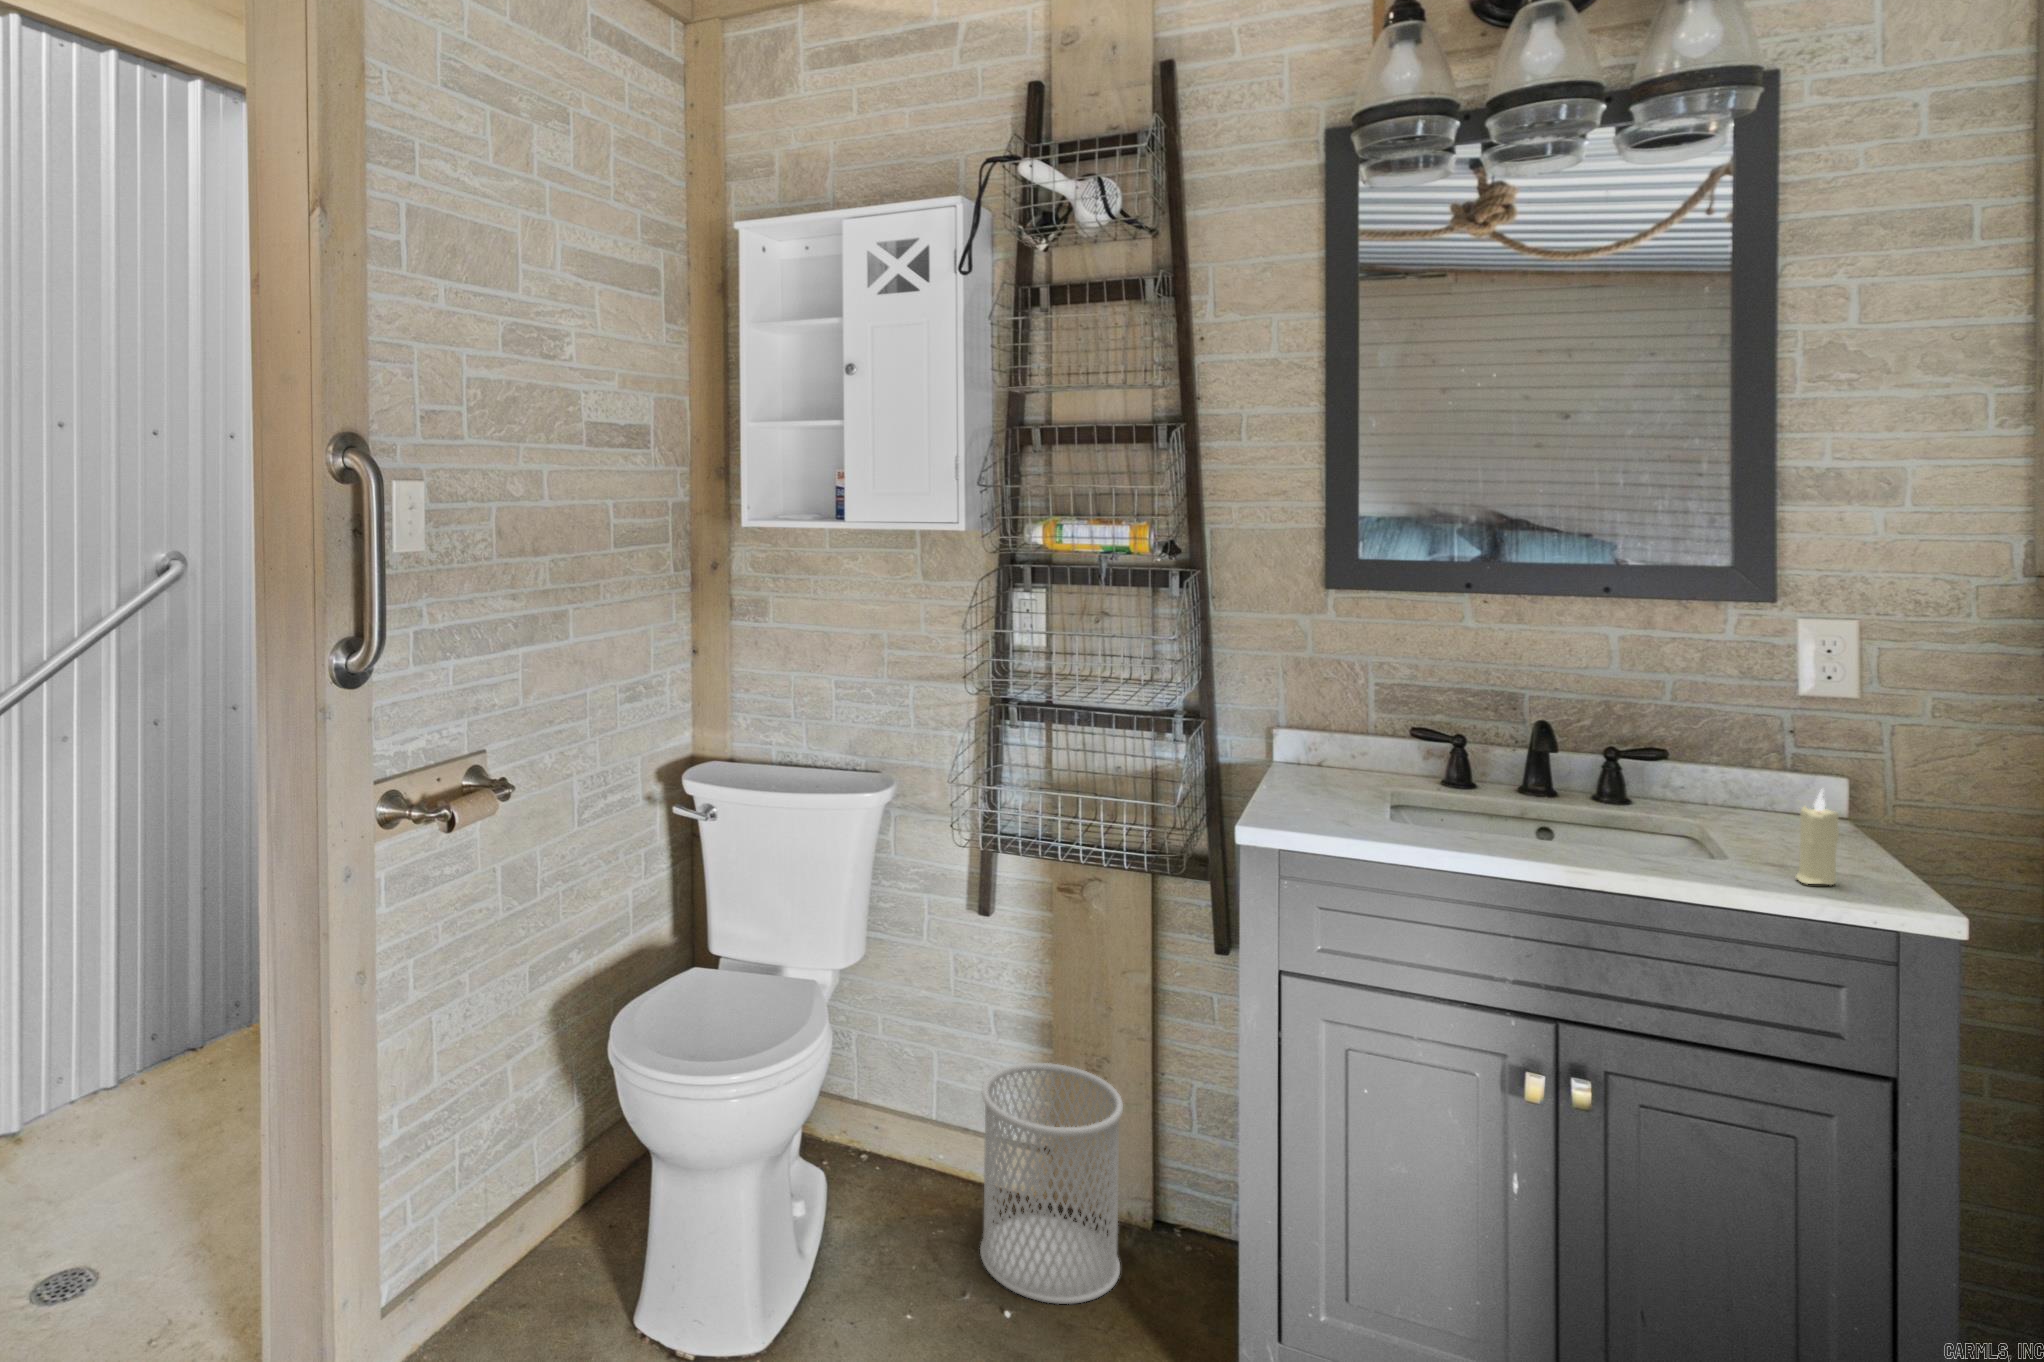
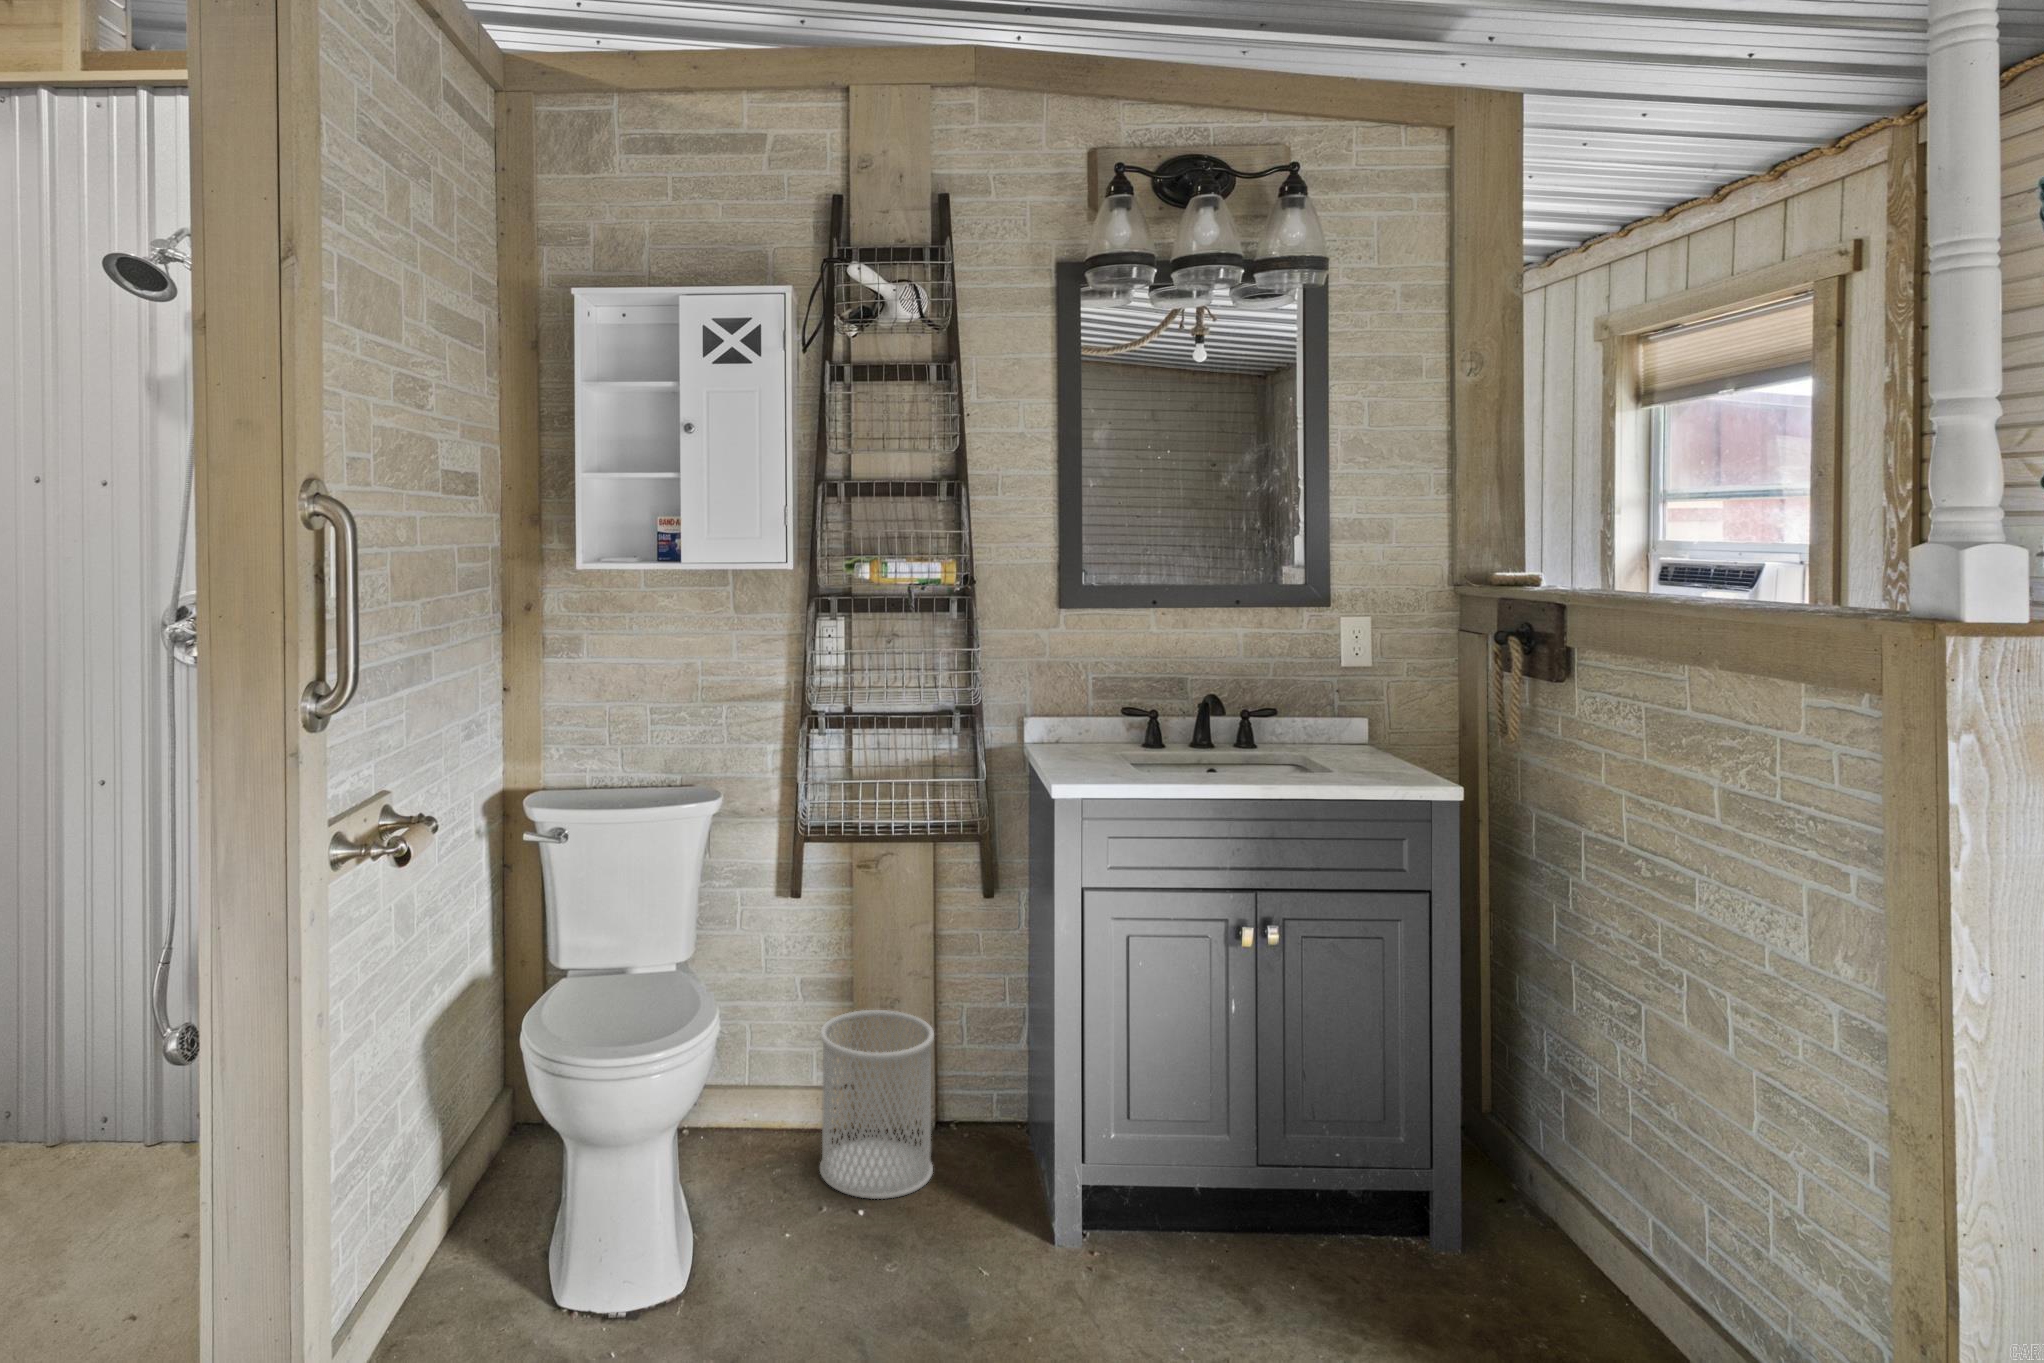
candle: present [1796,790,1839,885] -> none [1372,721,1394,782]

